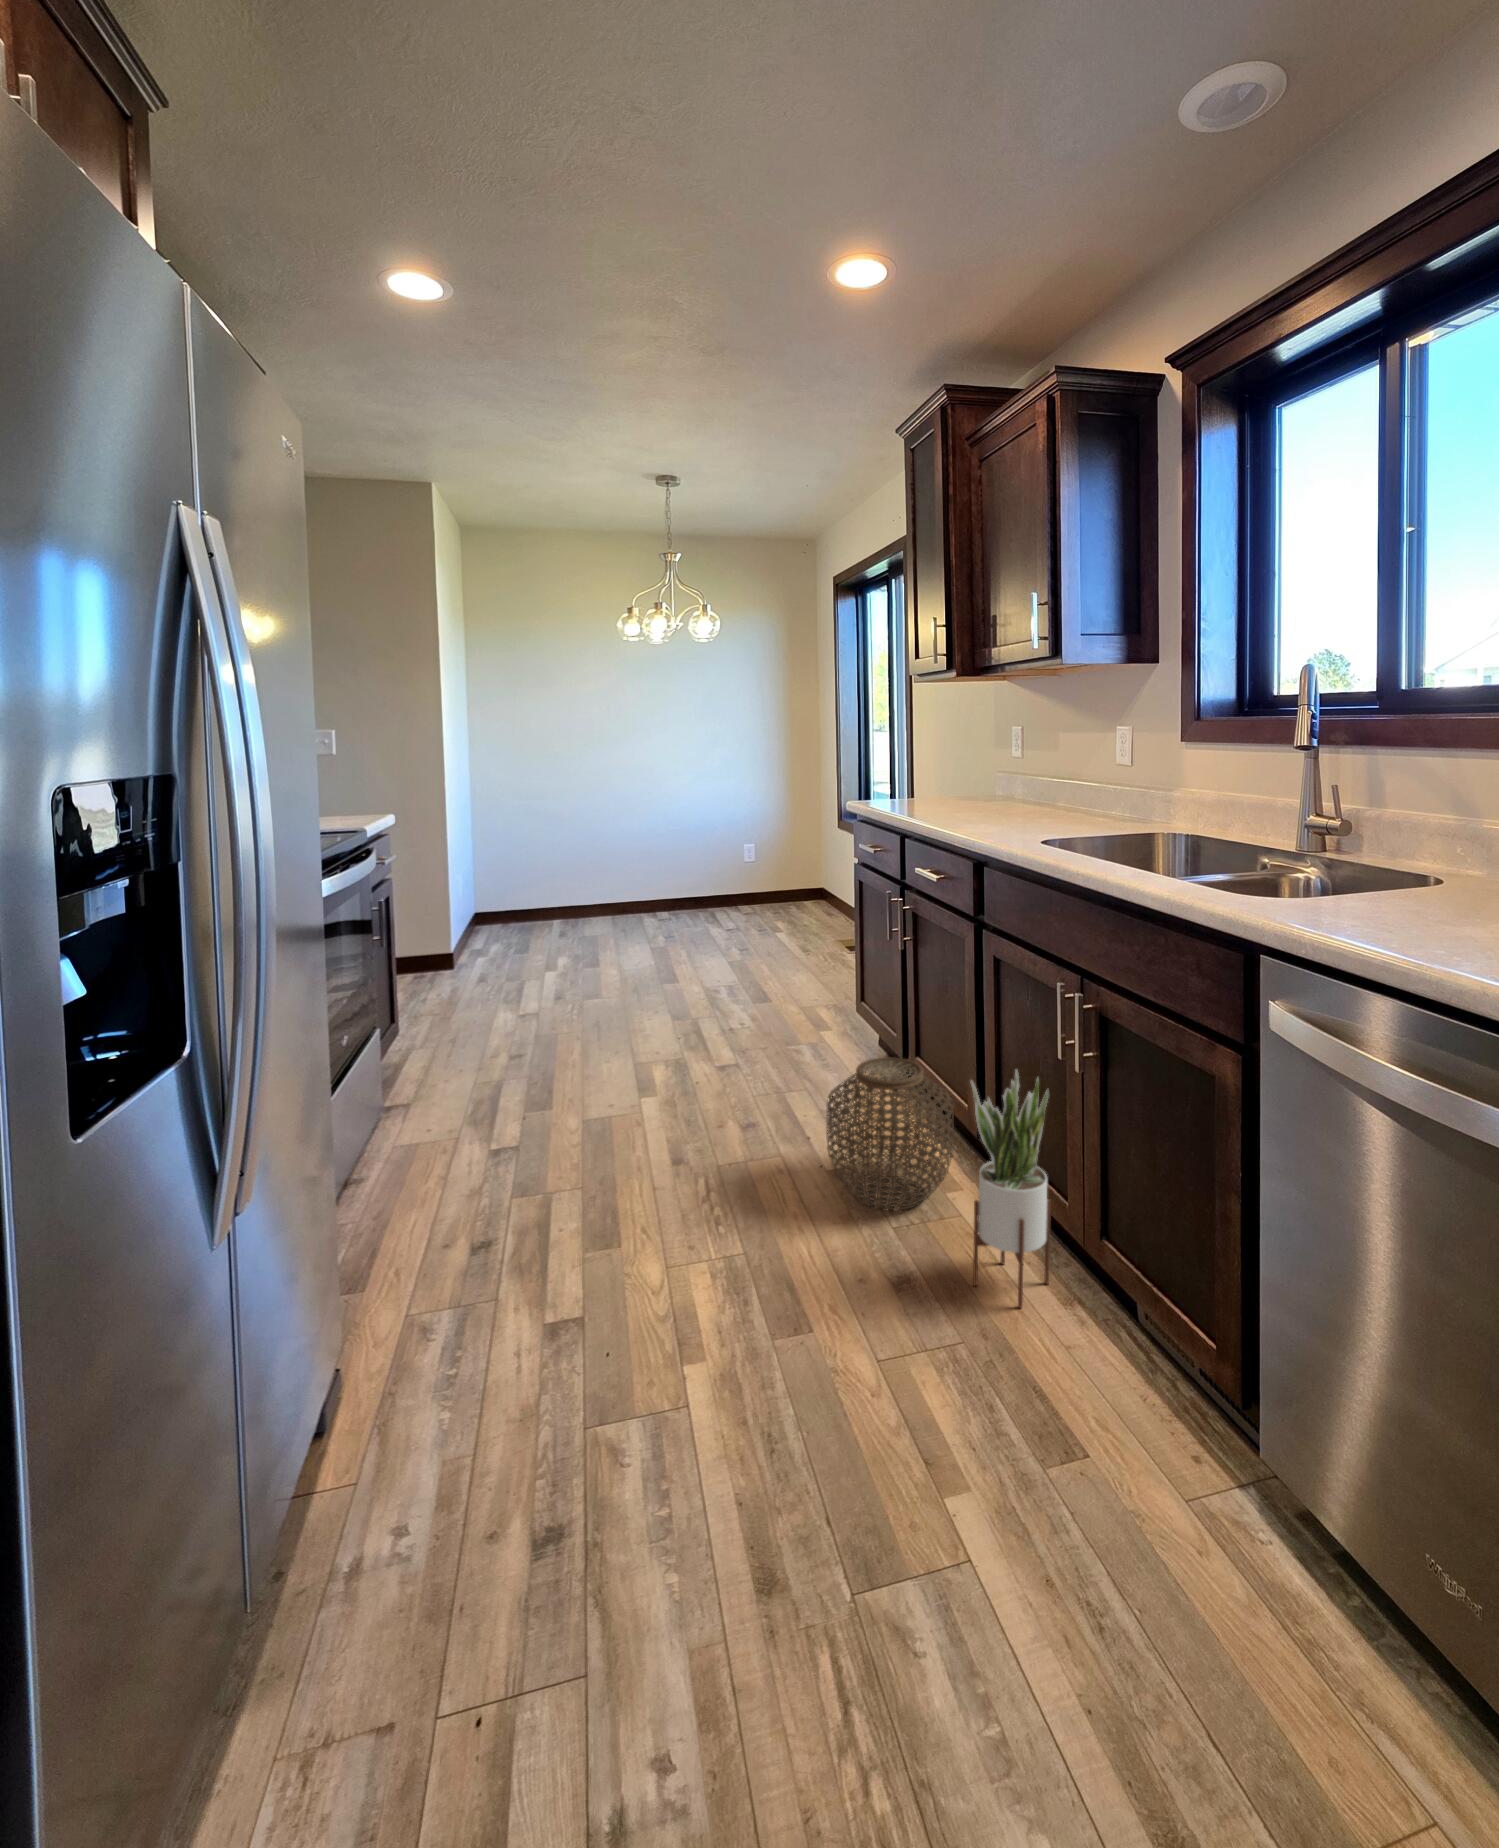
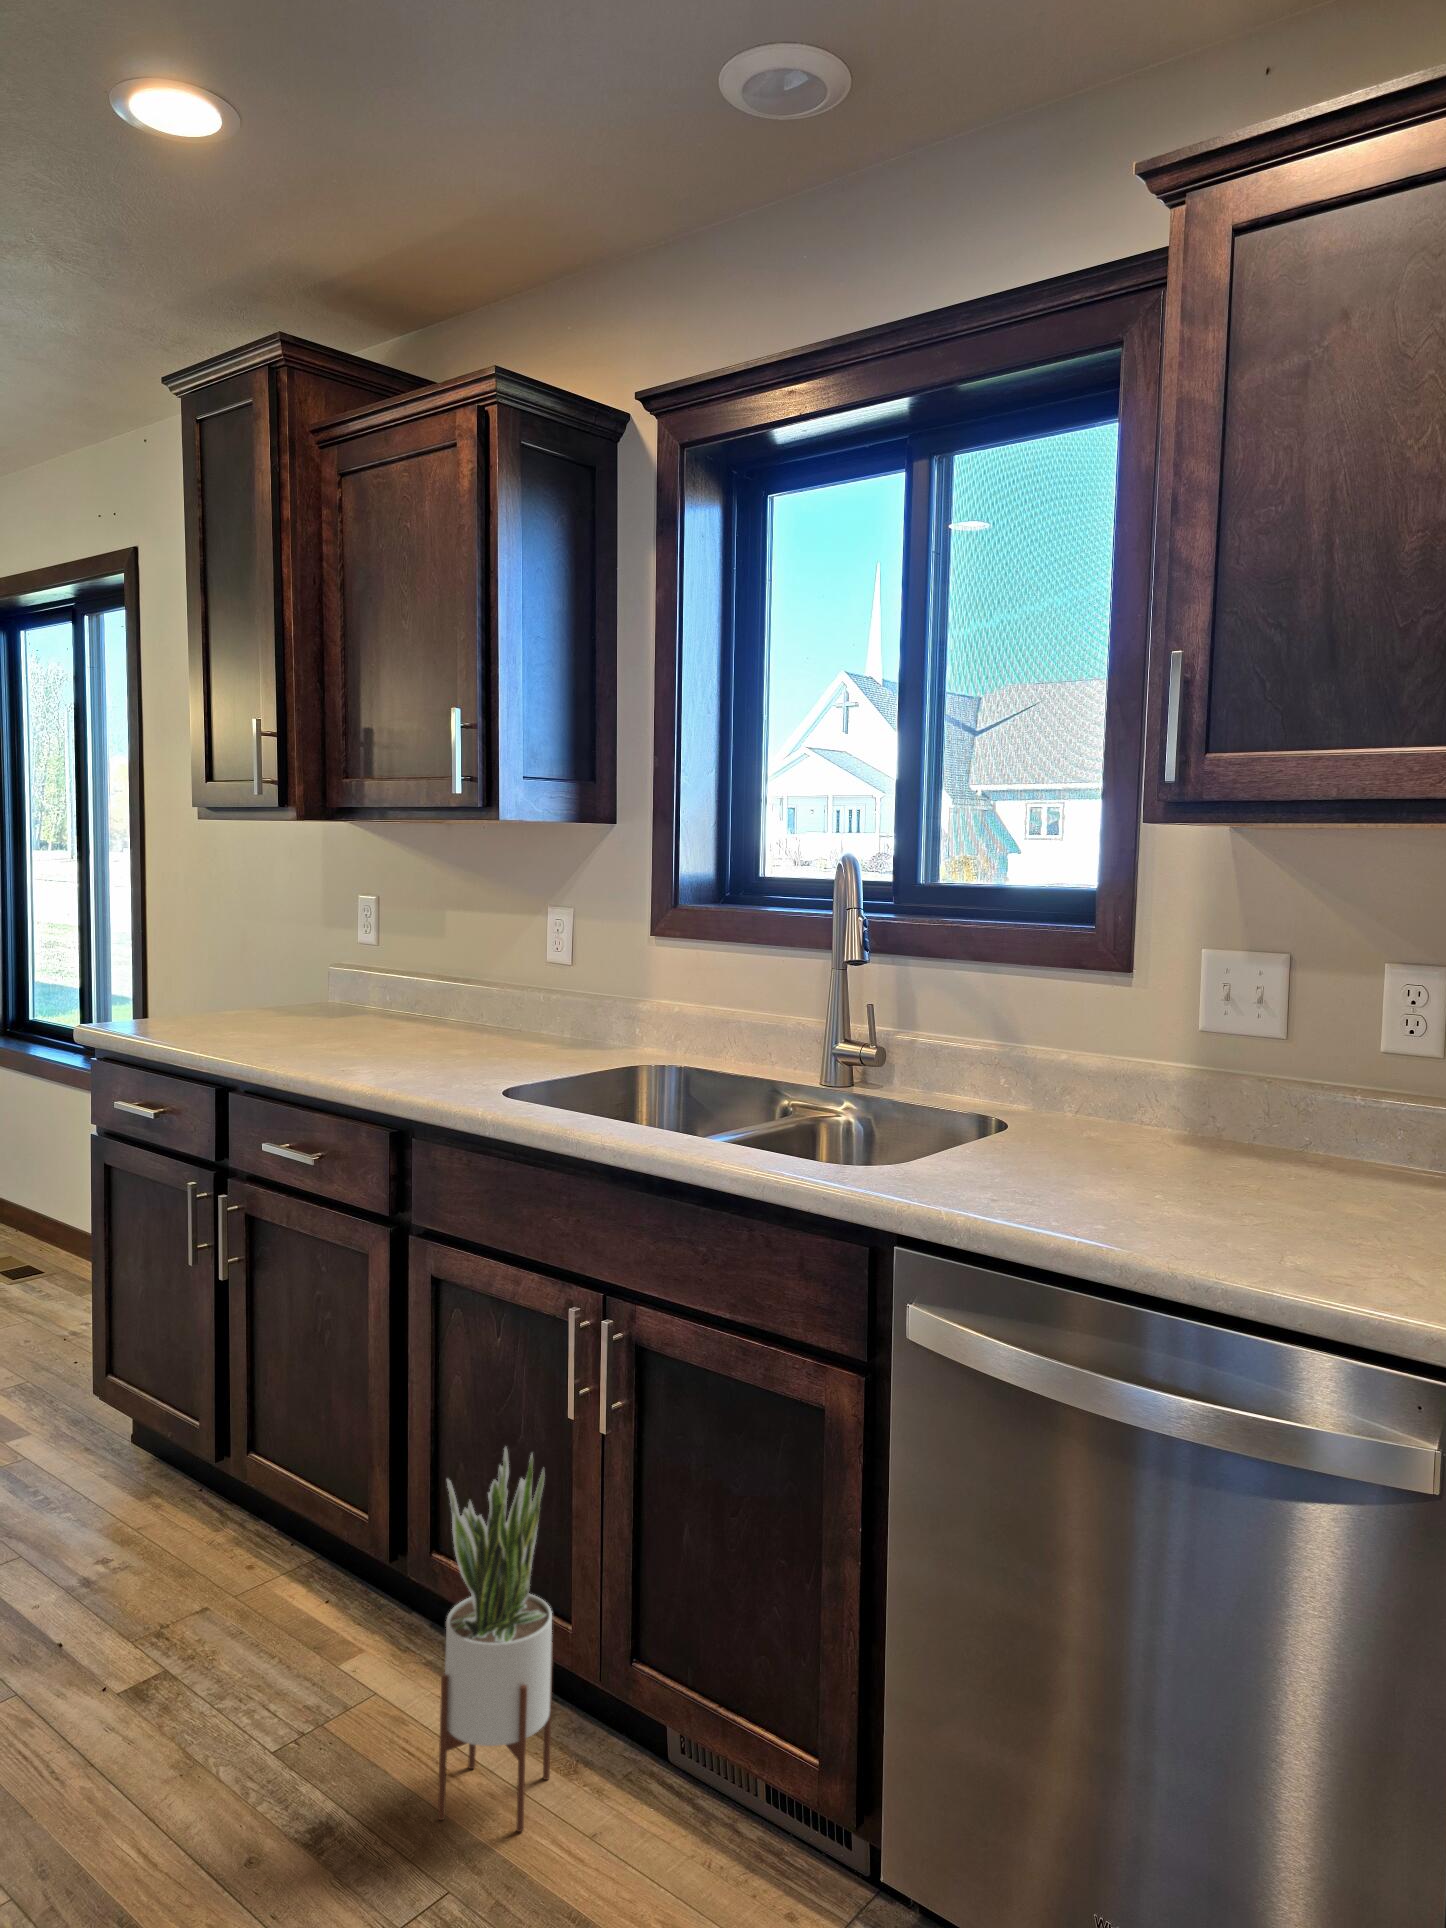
woven basket: present [826,1057,954,1210] -> none [134,1461,364,1737]

